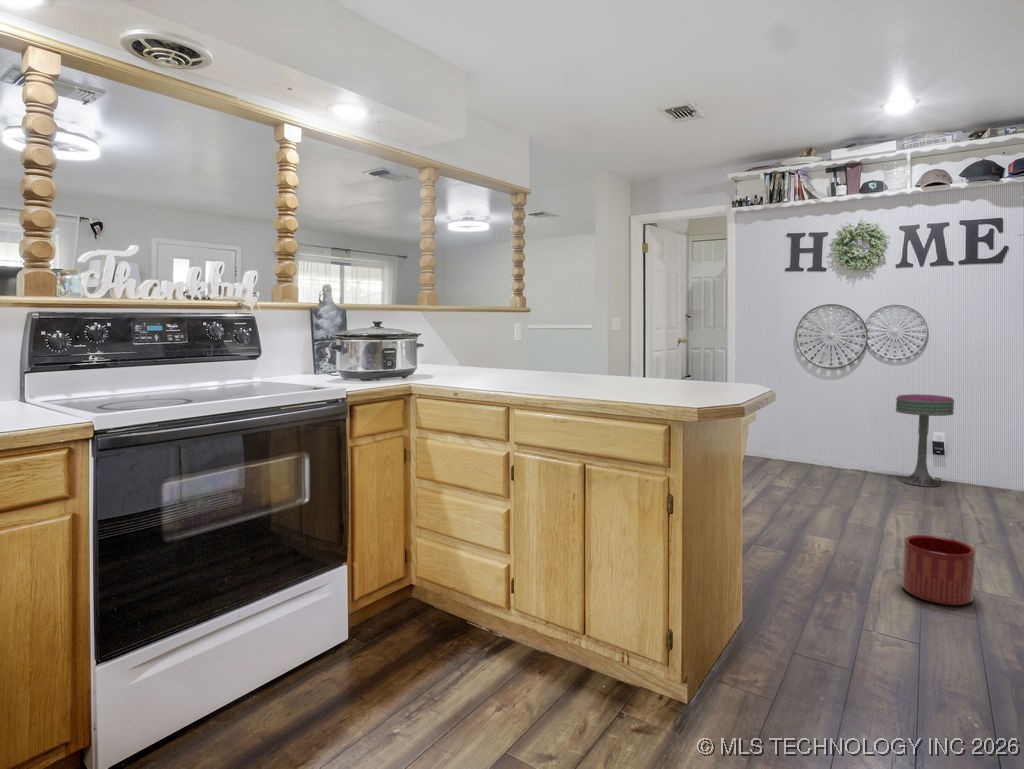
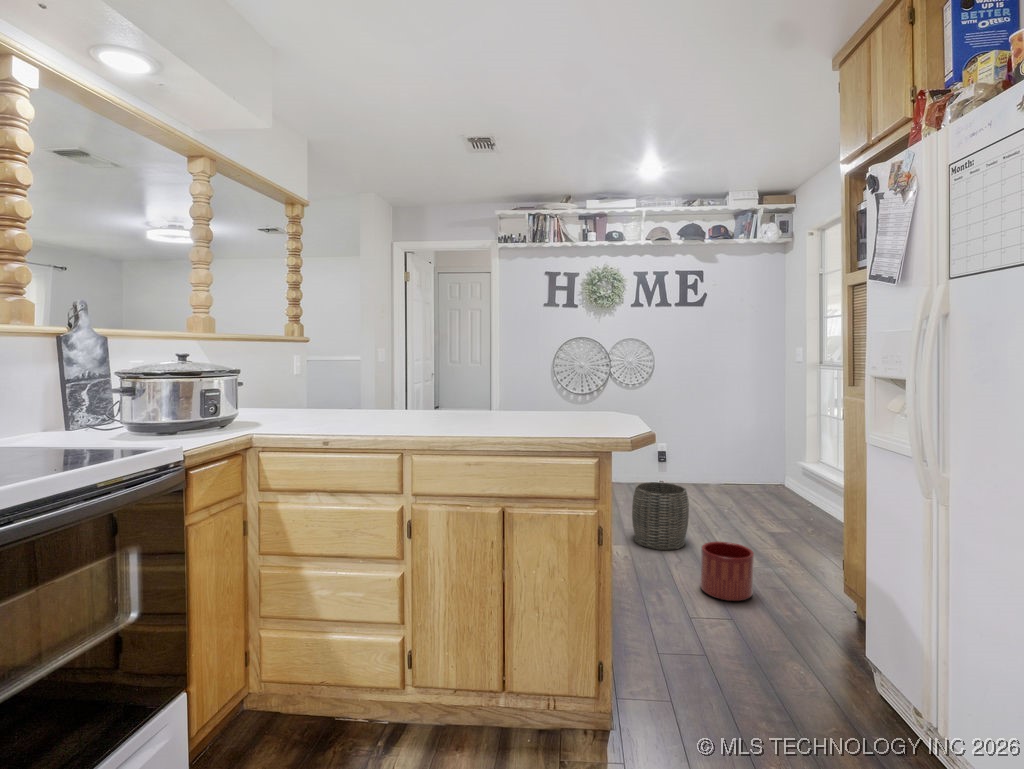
bar stool: present [896,394,954,487] -> none [637,413,678,489]
woven basket: none [848,468,922,546] -> present [632,482,689,550]

